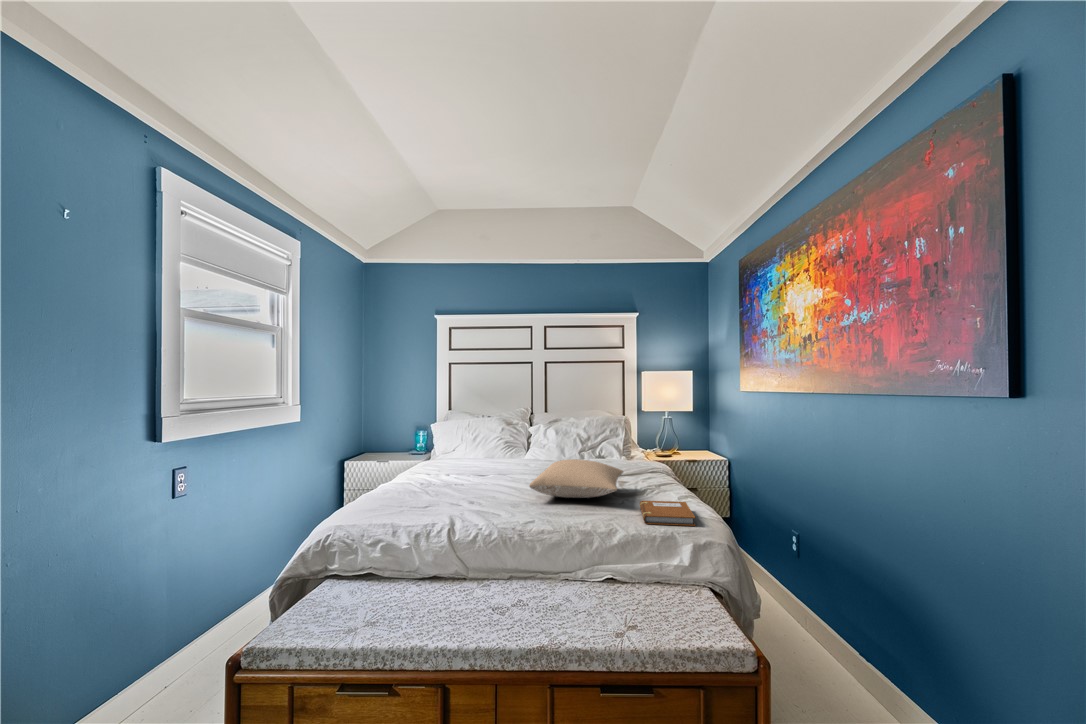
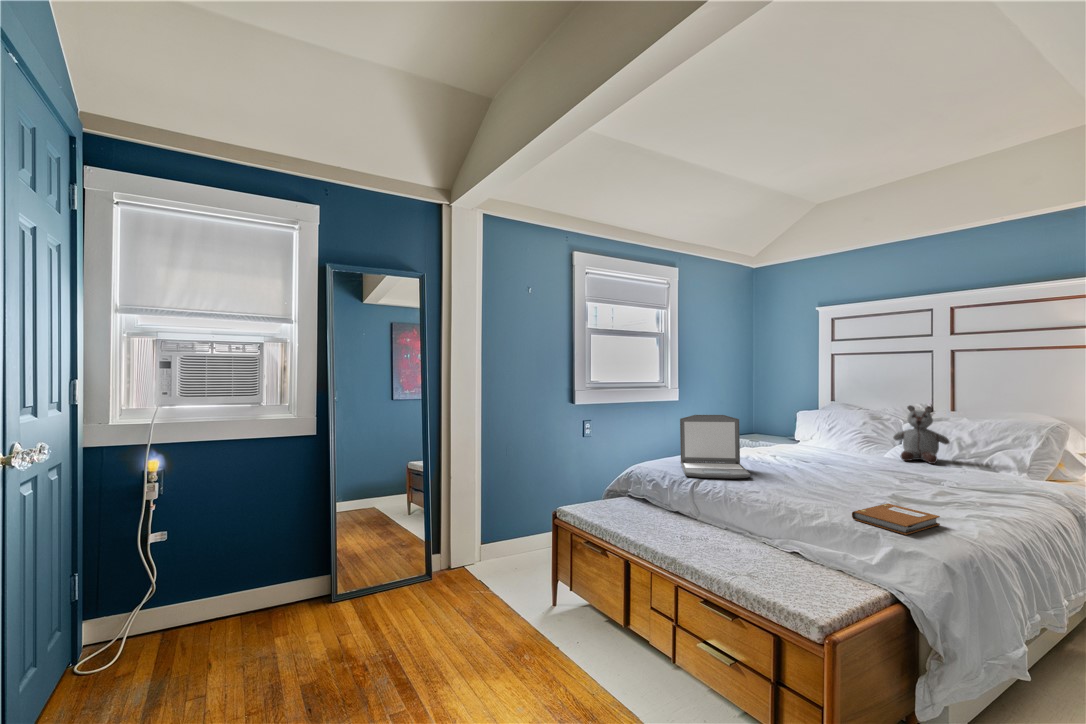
stuffed bear: none [535,408,573,460] -> present [893,405,950,464]
laptop: none [391,432,495,523] -> present [680,415,750,479]
pillow: present [529,459,623,498] -> none [784,453,918,492]

